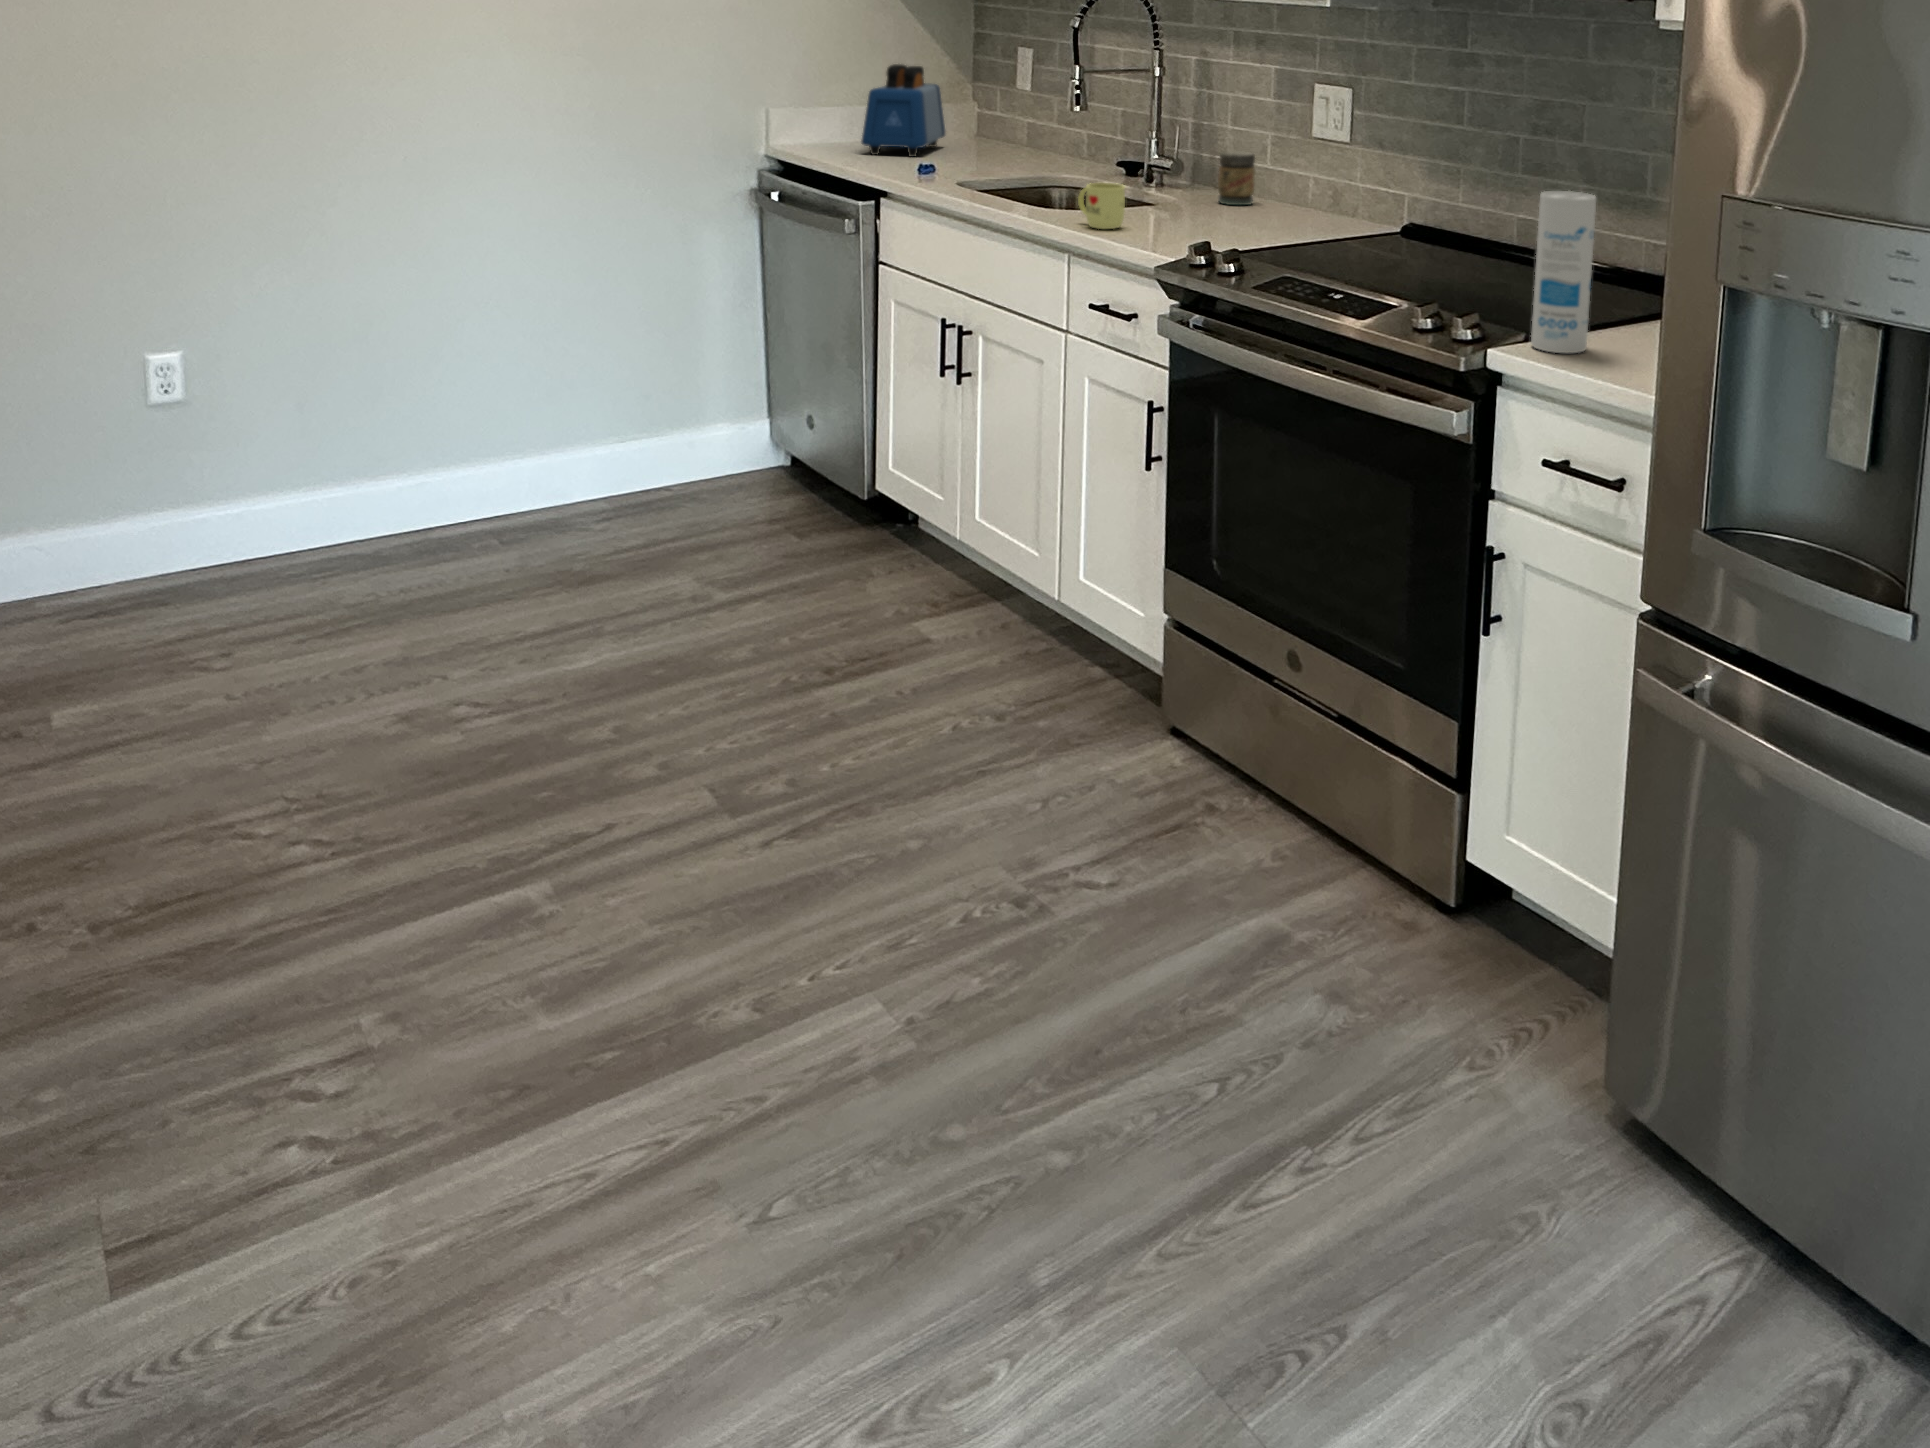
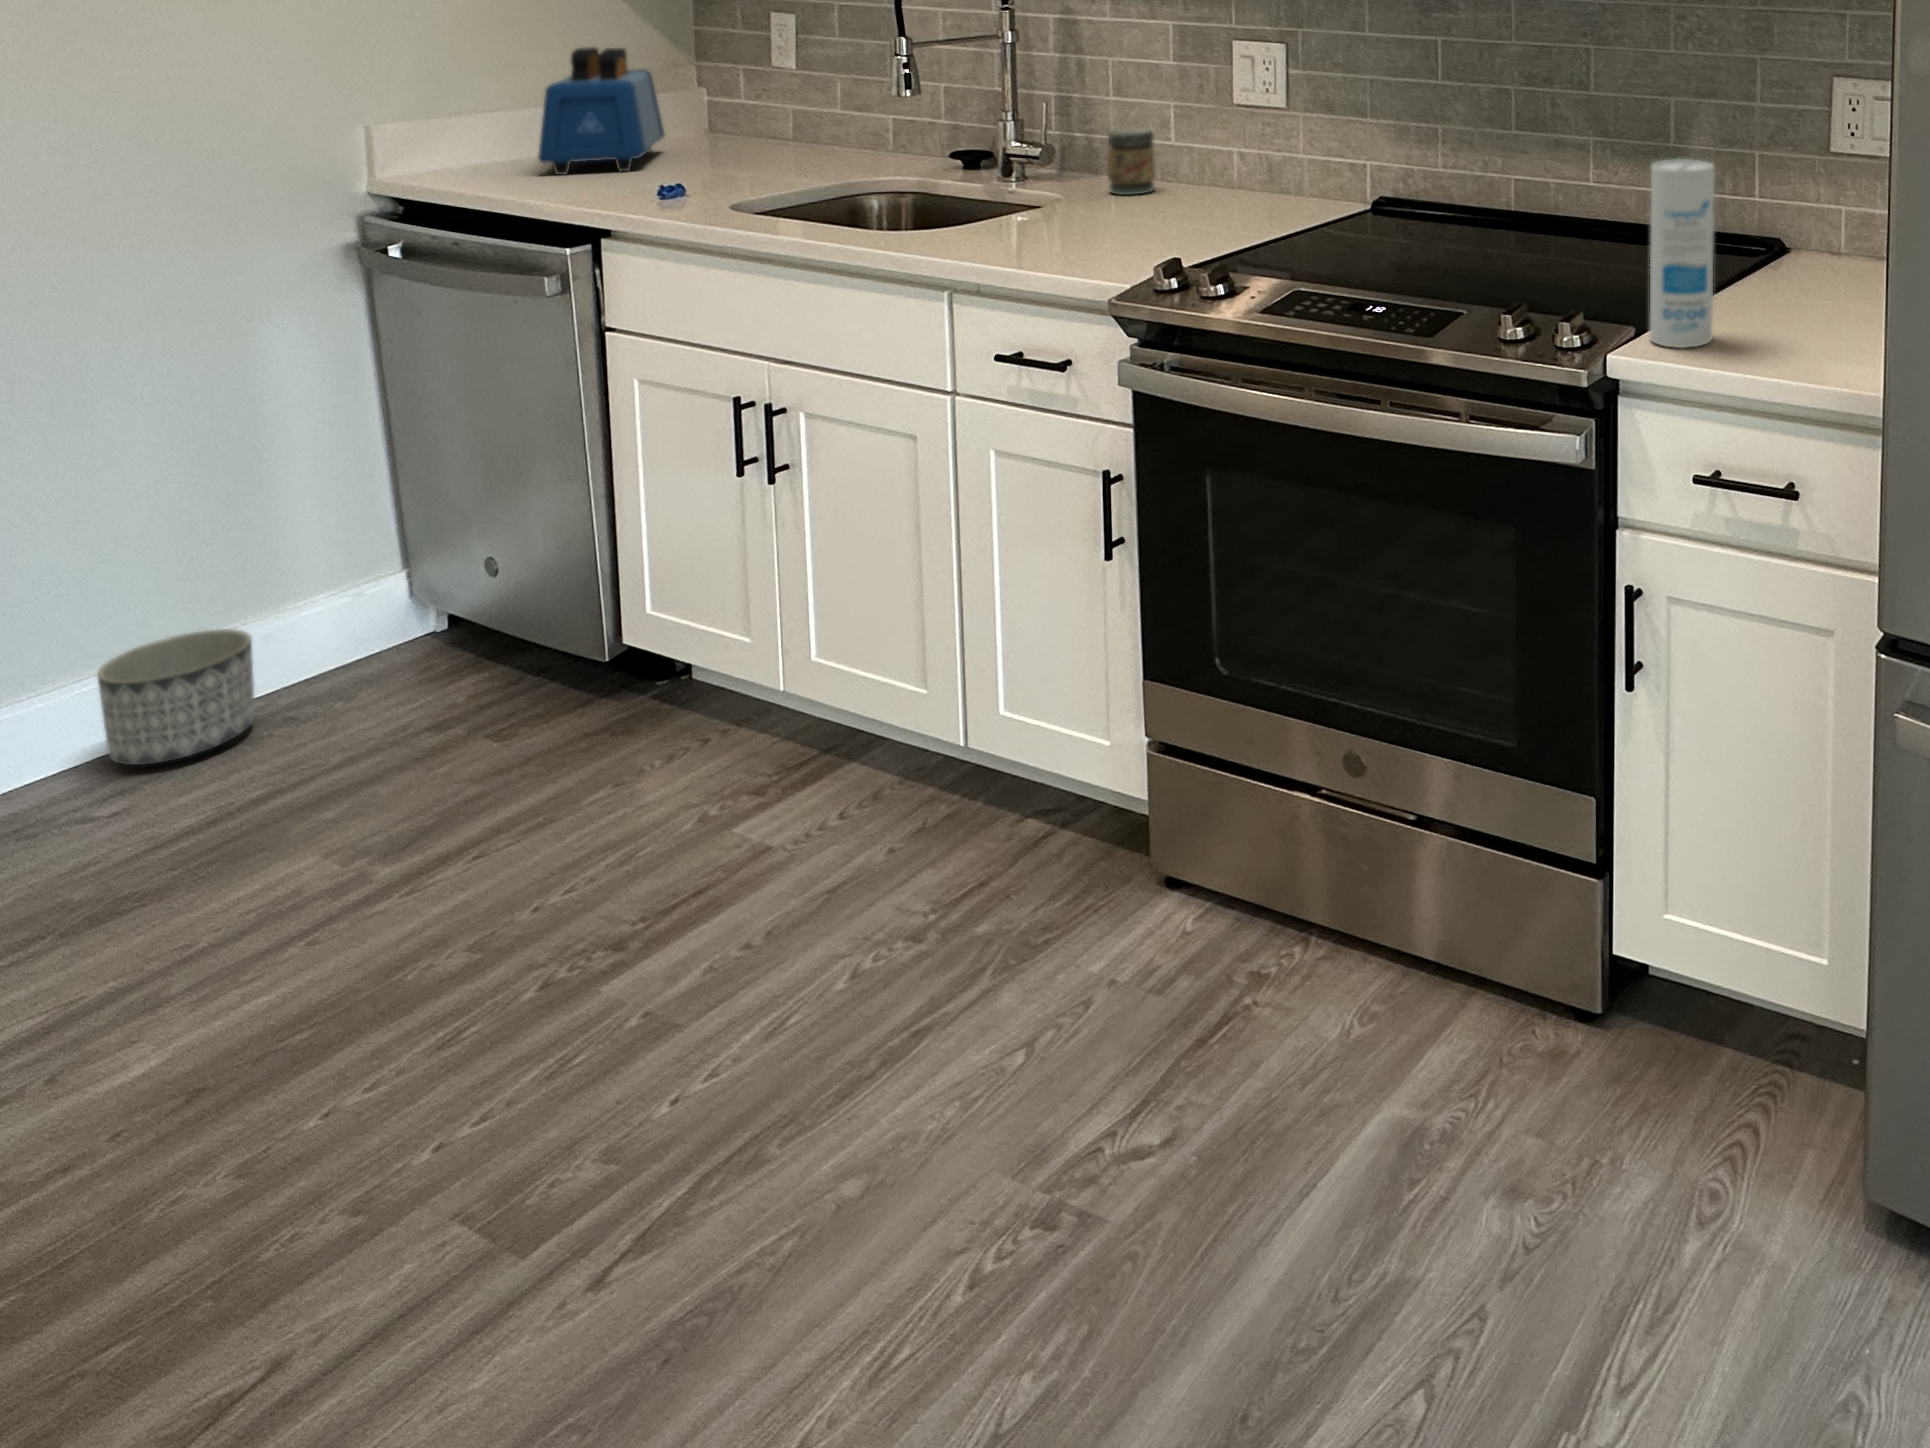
mug: present [1078,183,1125,229] -> none [949,190,1020,252]
planter: none [601,432,678,509] -> present [97,629,255,765]

